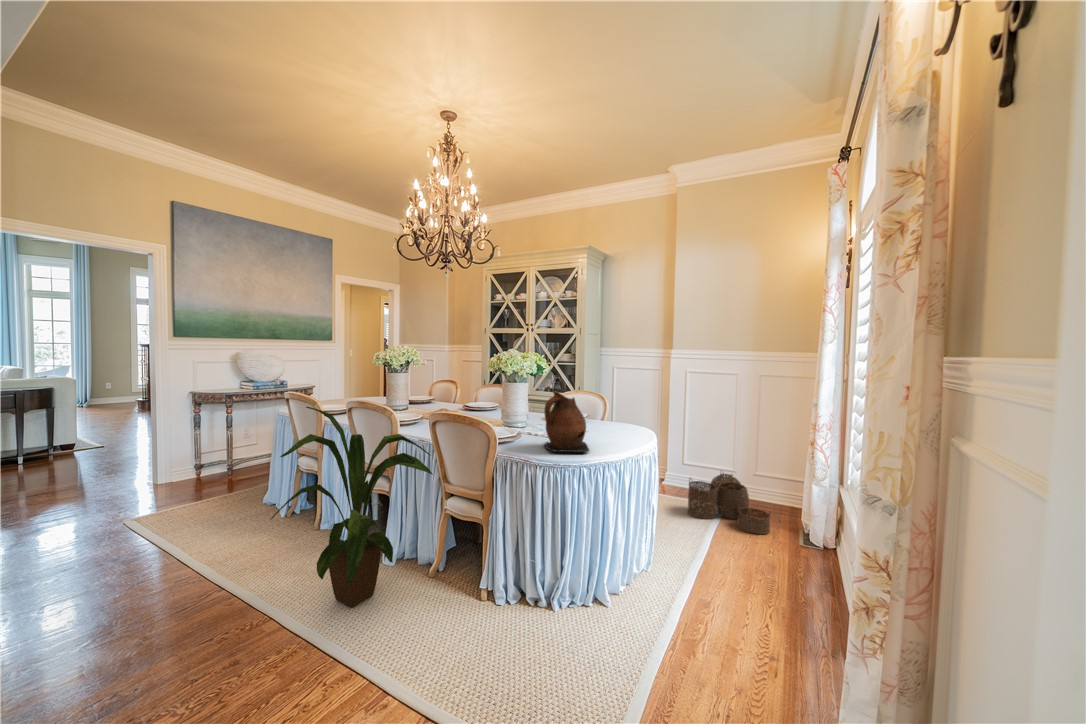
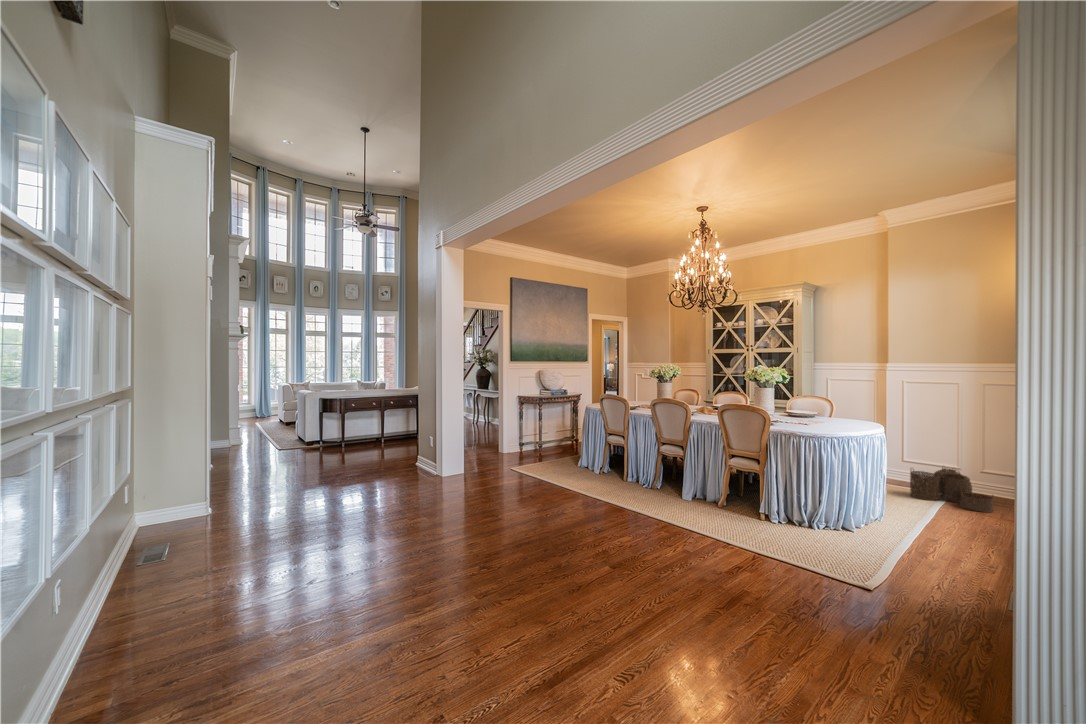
ceramic pitcher: present [544,391,589,453] -> none [798,393,836,431]
house plant: present [271,407,433,608] -> none [643,401,733,514]

